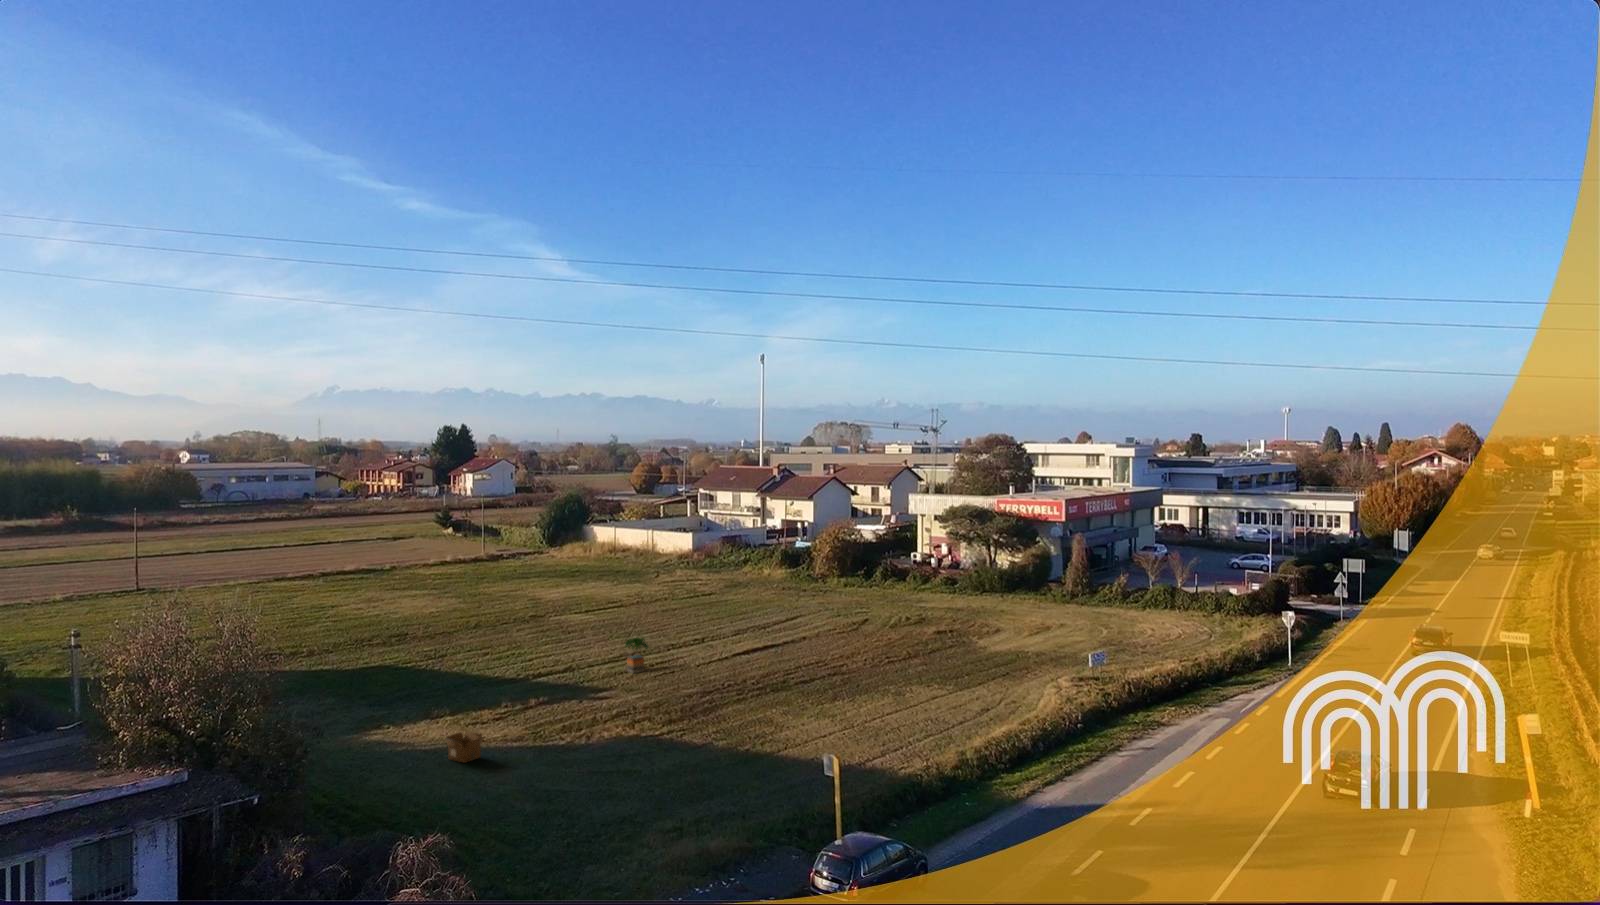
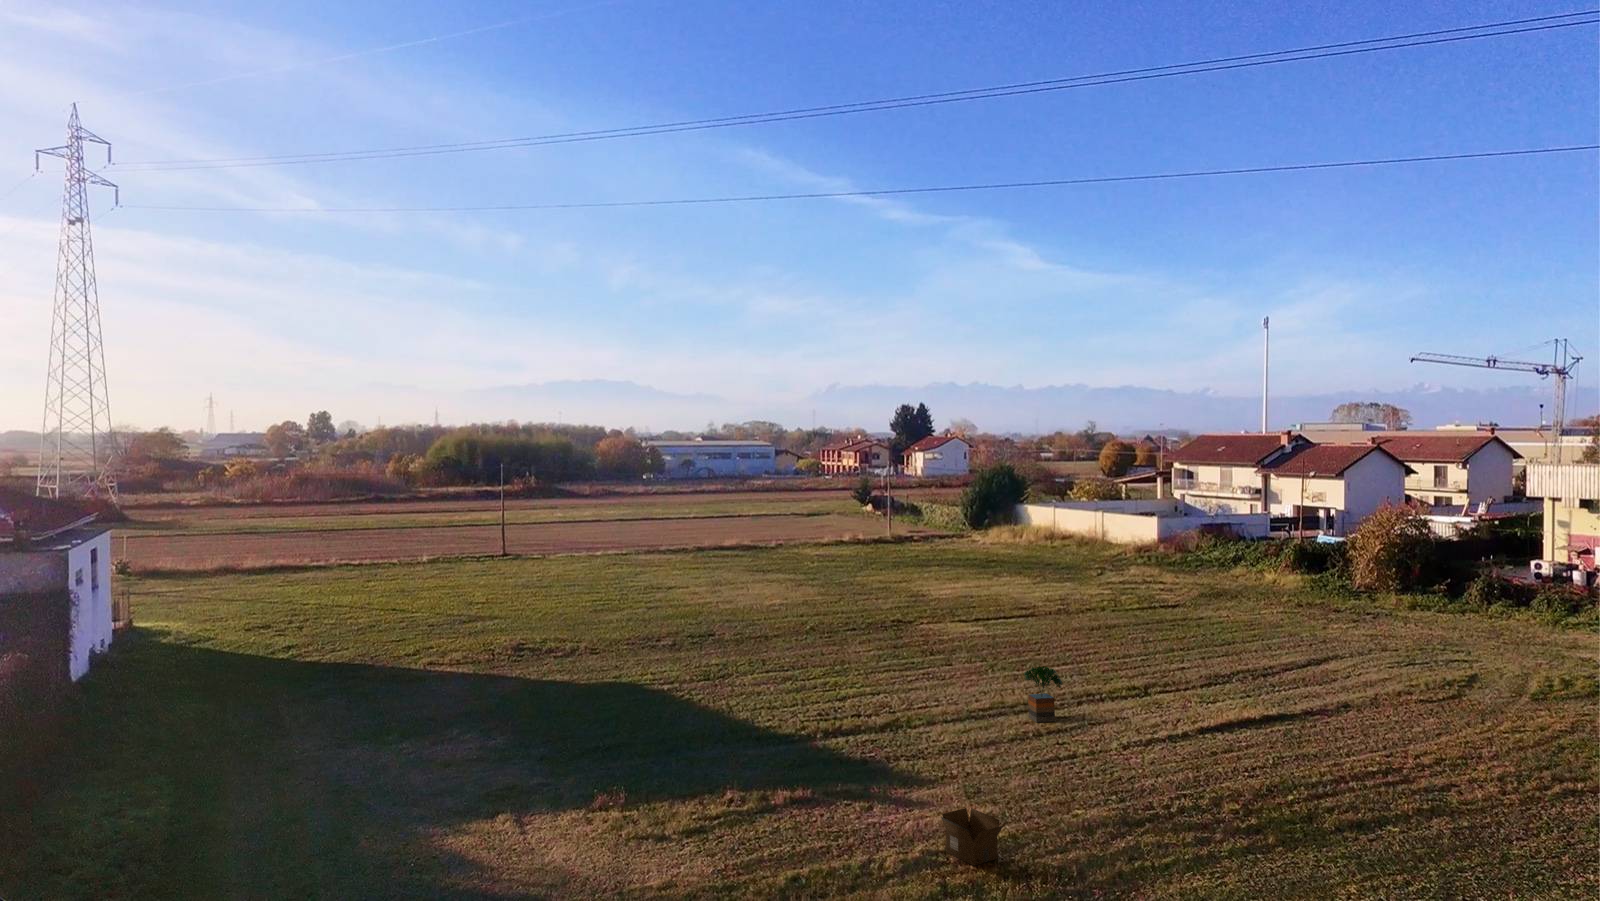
cardboard box: present [446,732,483,763] -> present [941,808,1003,866]

